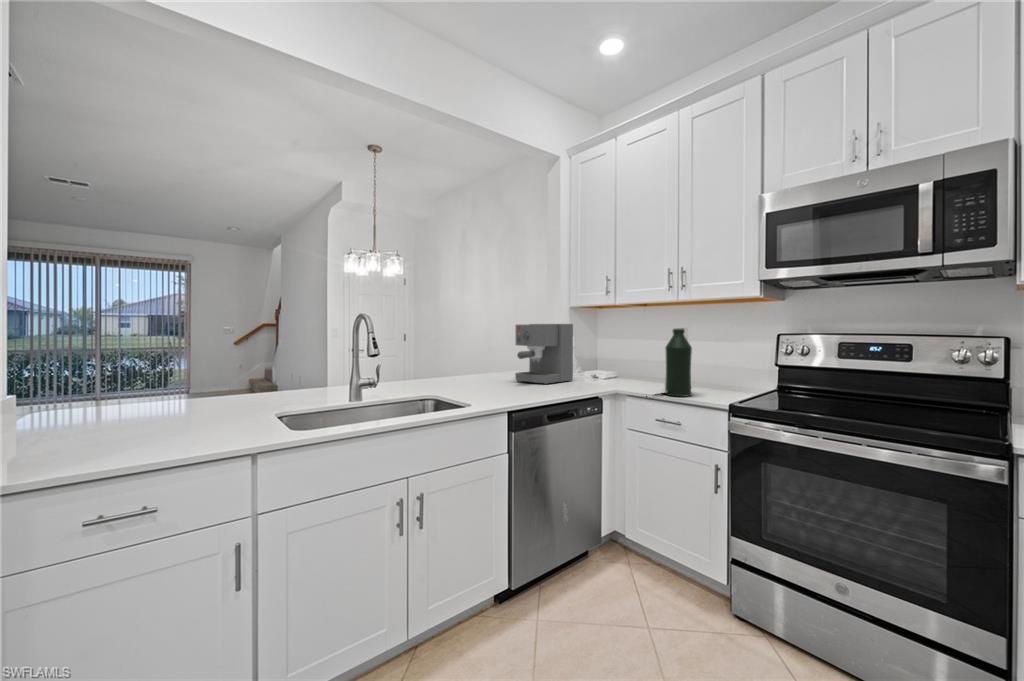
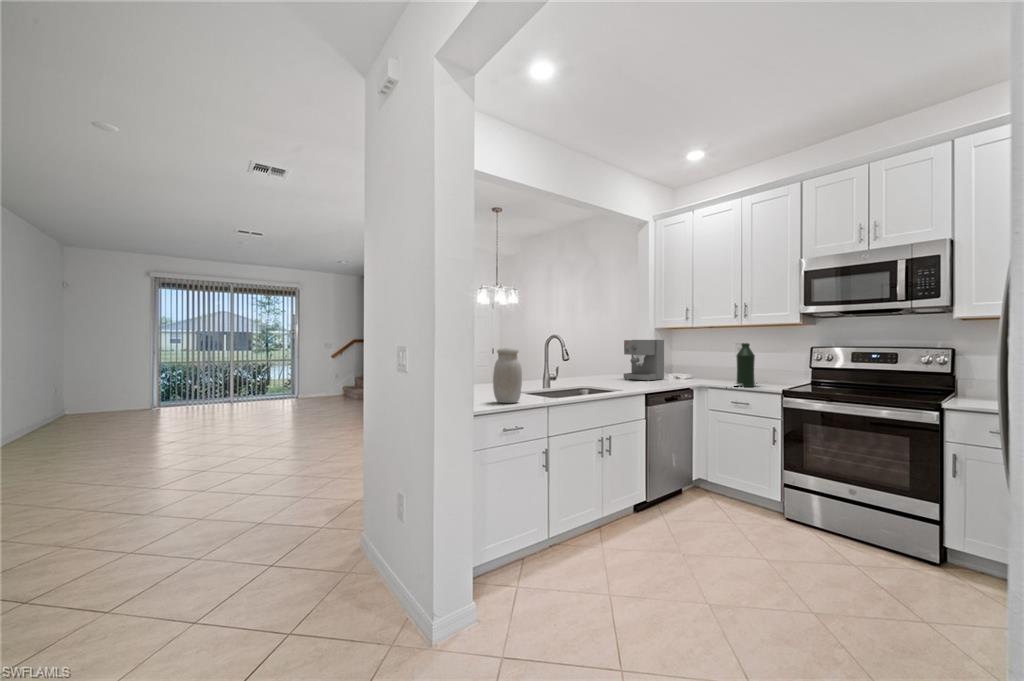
jar: none [151,341,216,449] -> present [493,348,522,403]

